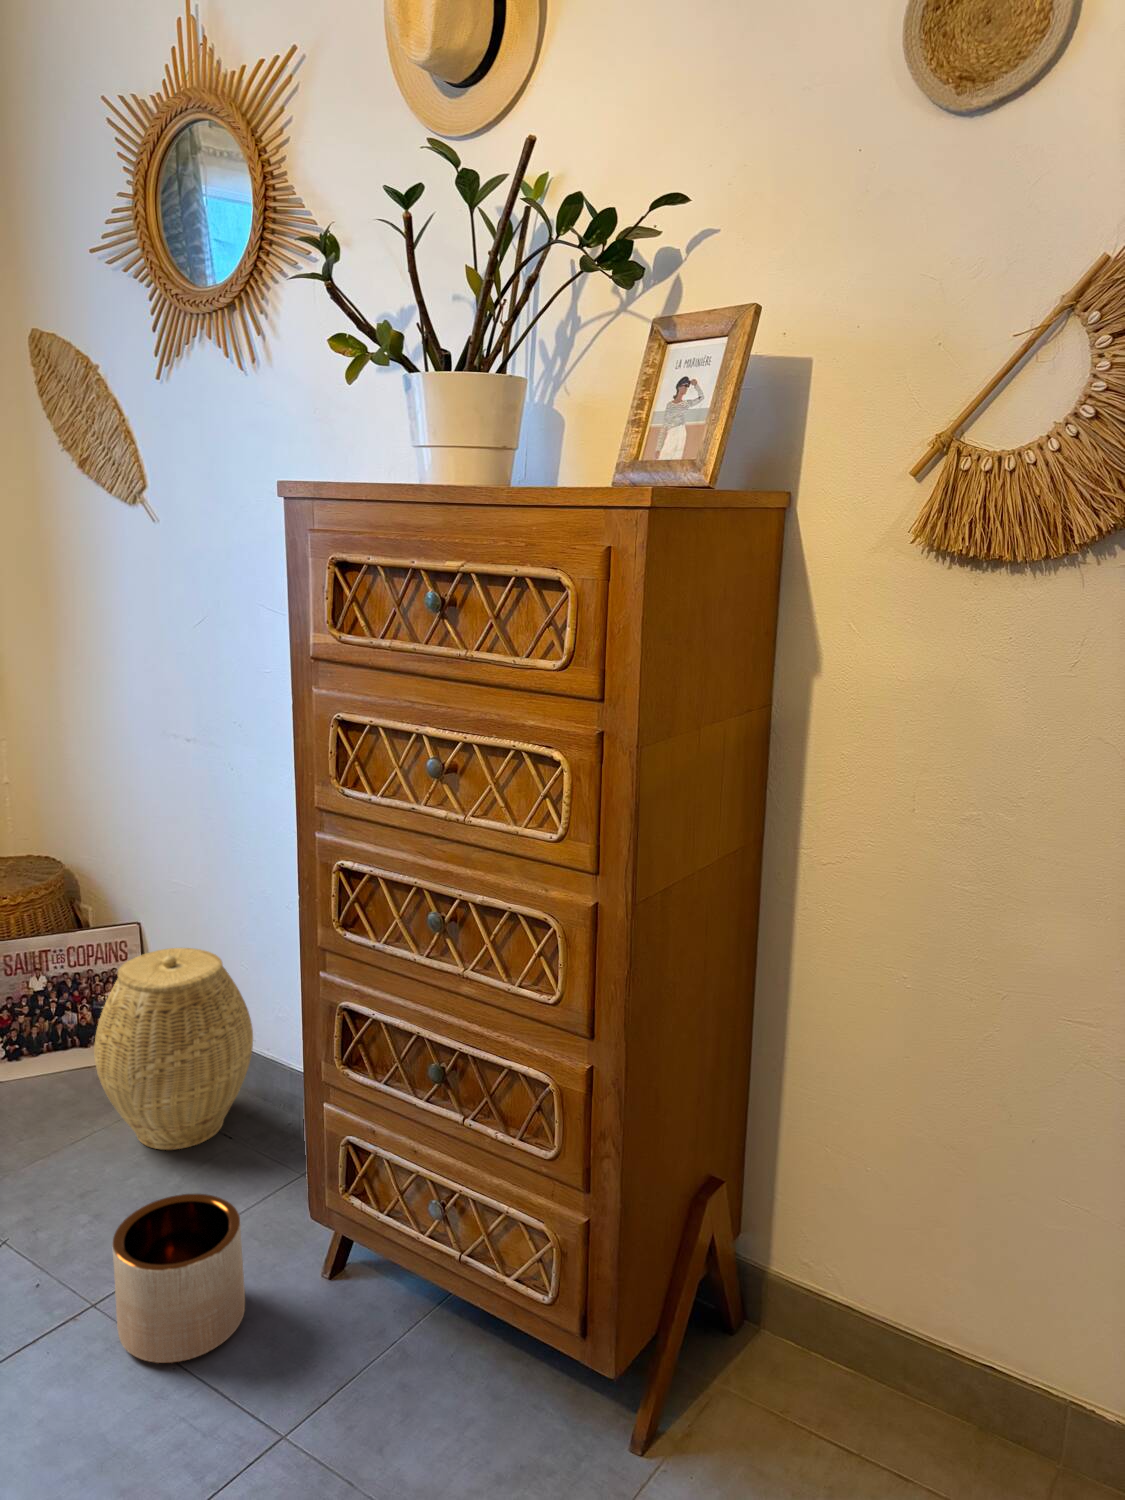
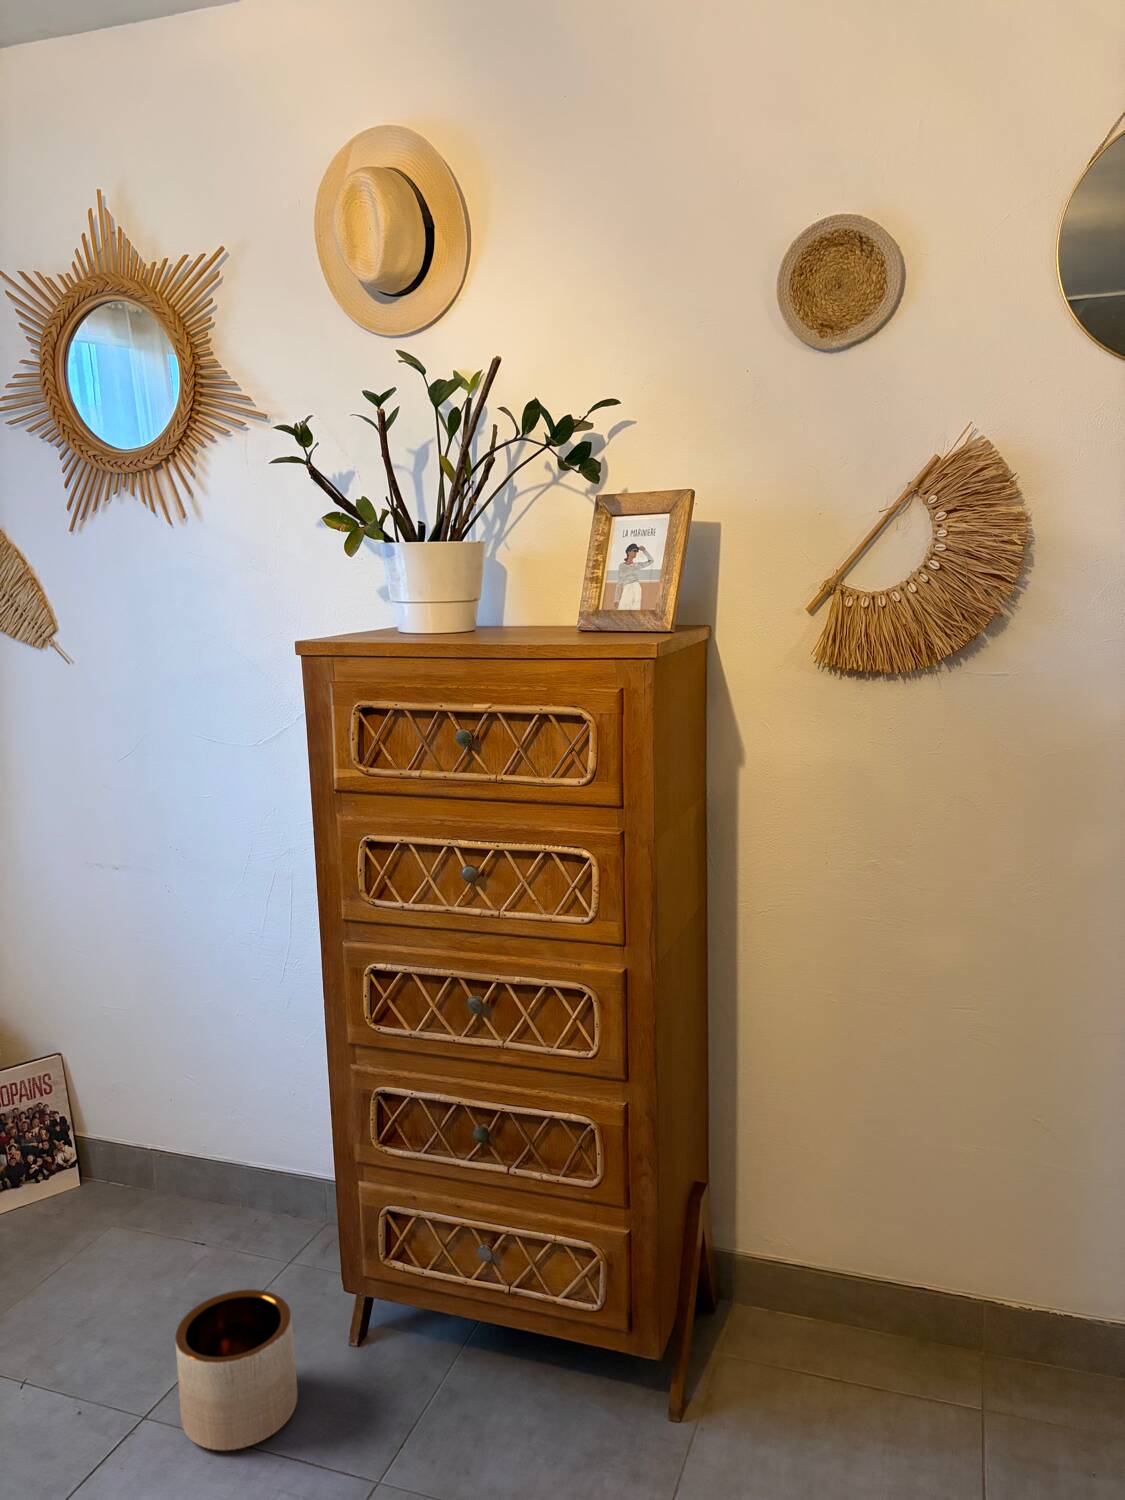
woven basket: present [94,948,253,1150] -> none [64,1069,217,1269]

